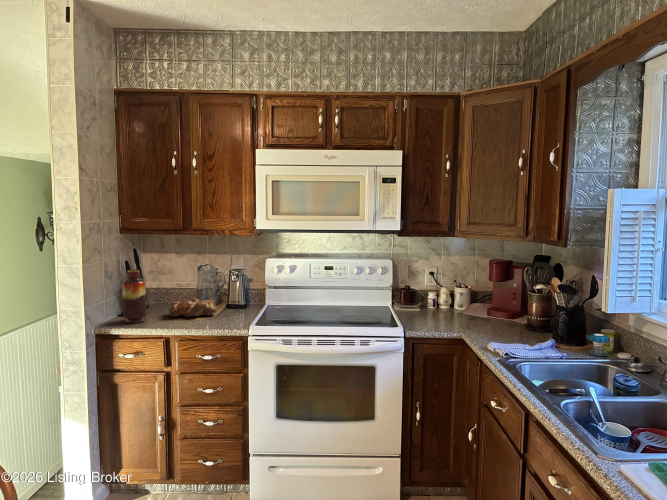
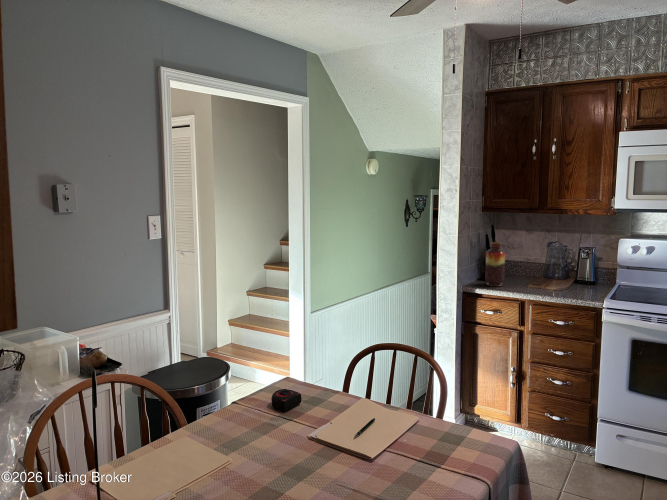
bread loaf: present [168,298,217,317] -> none [522,270,568,287]

